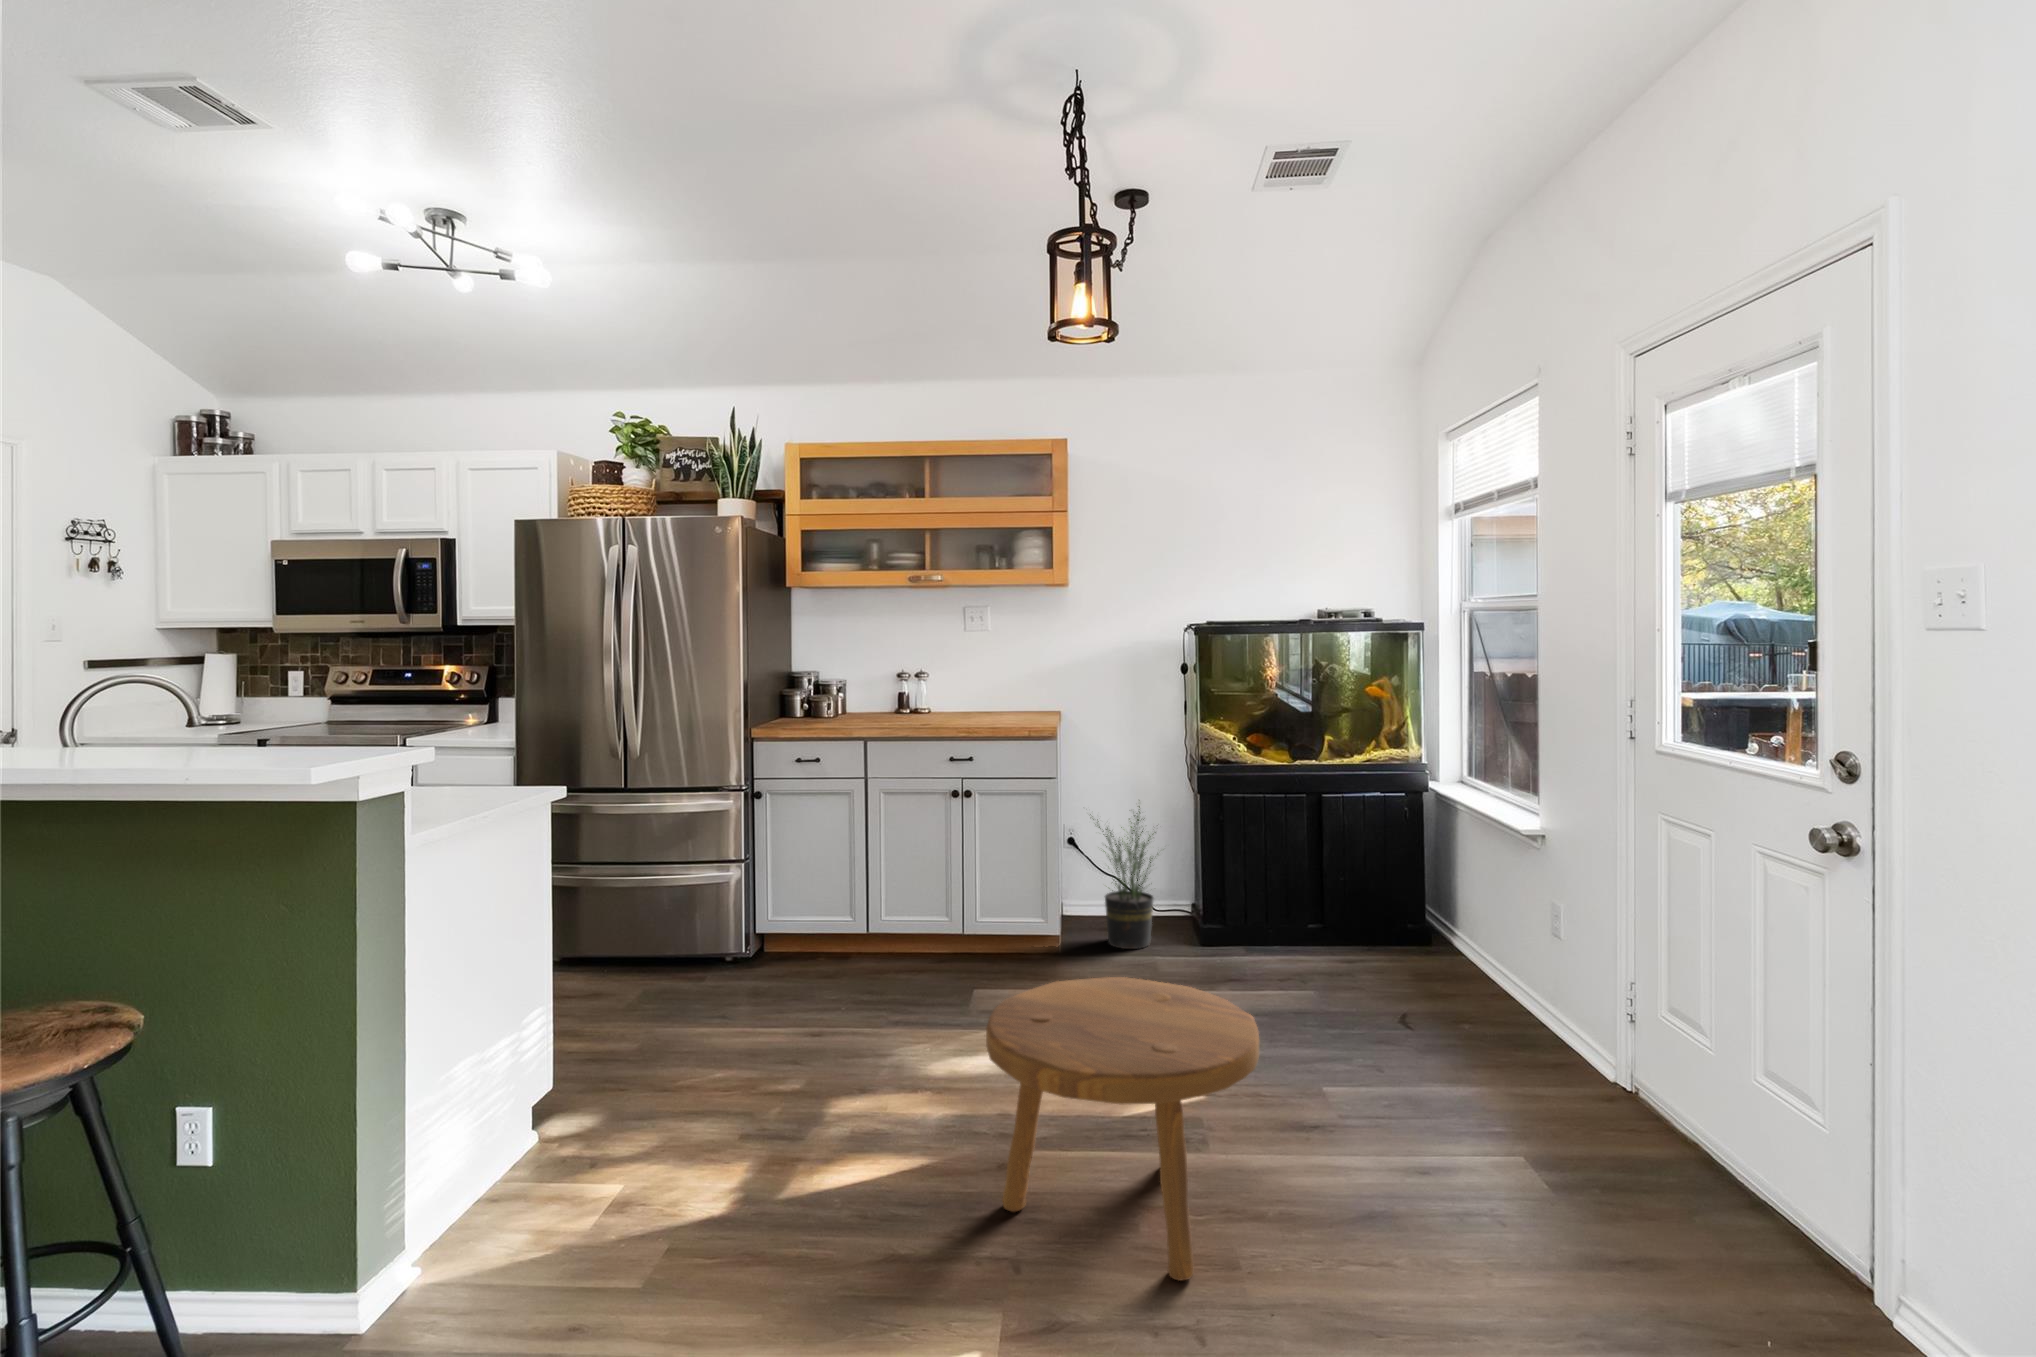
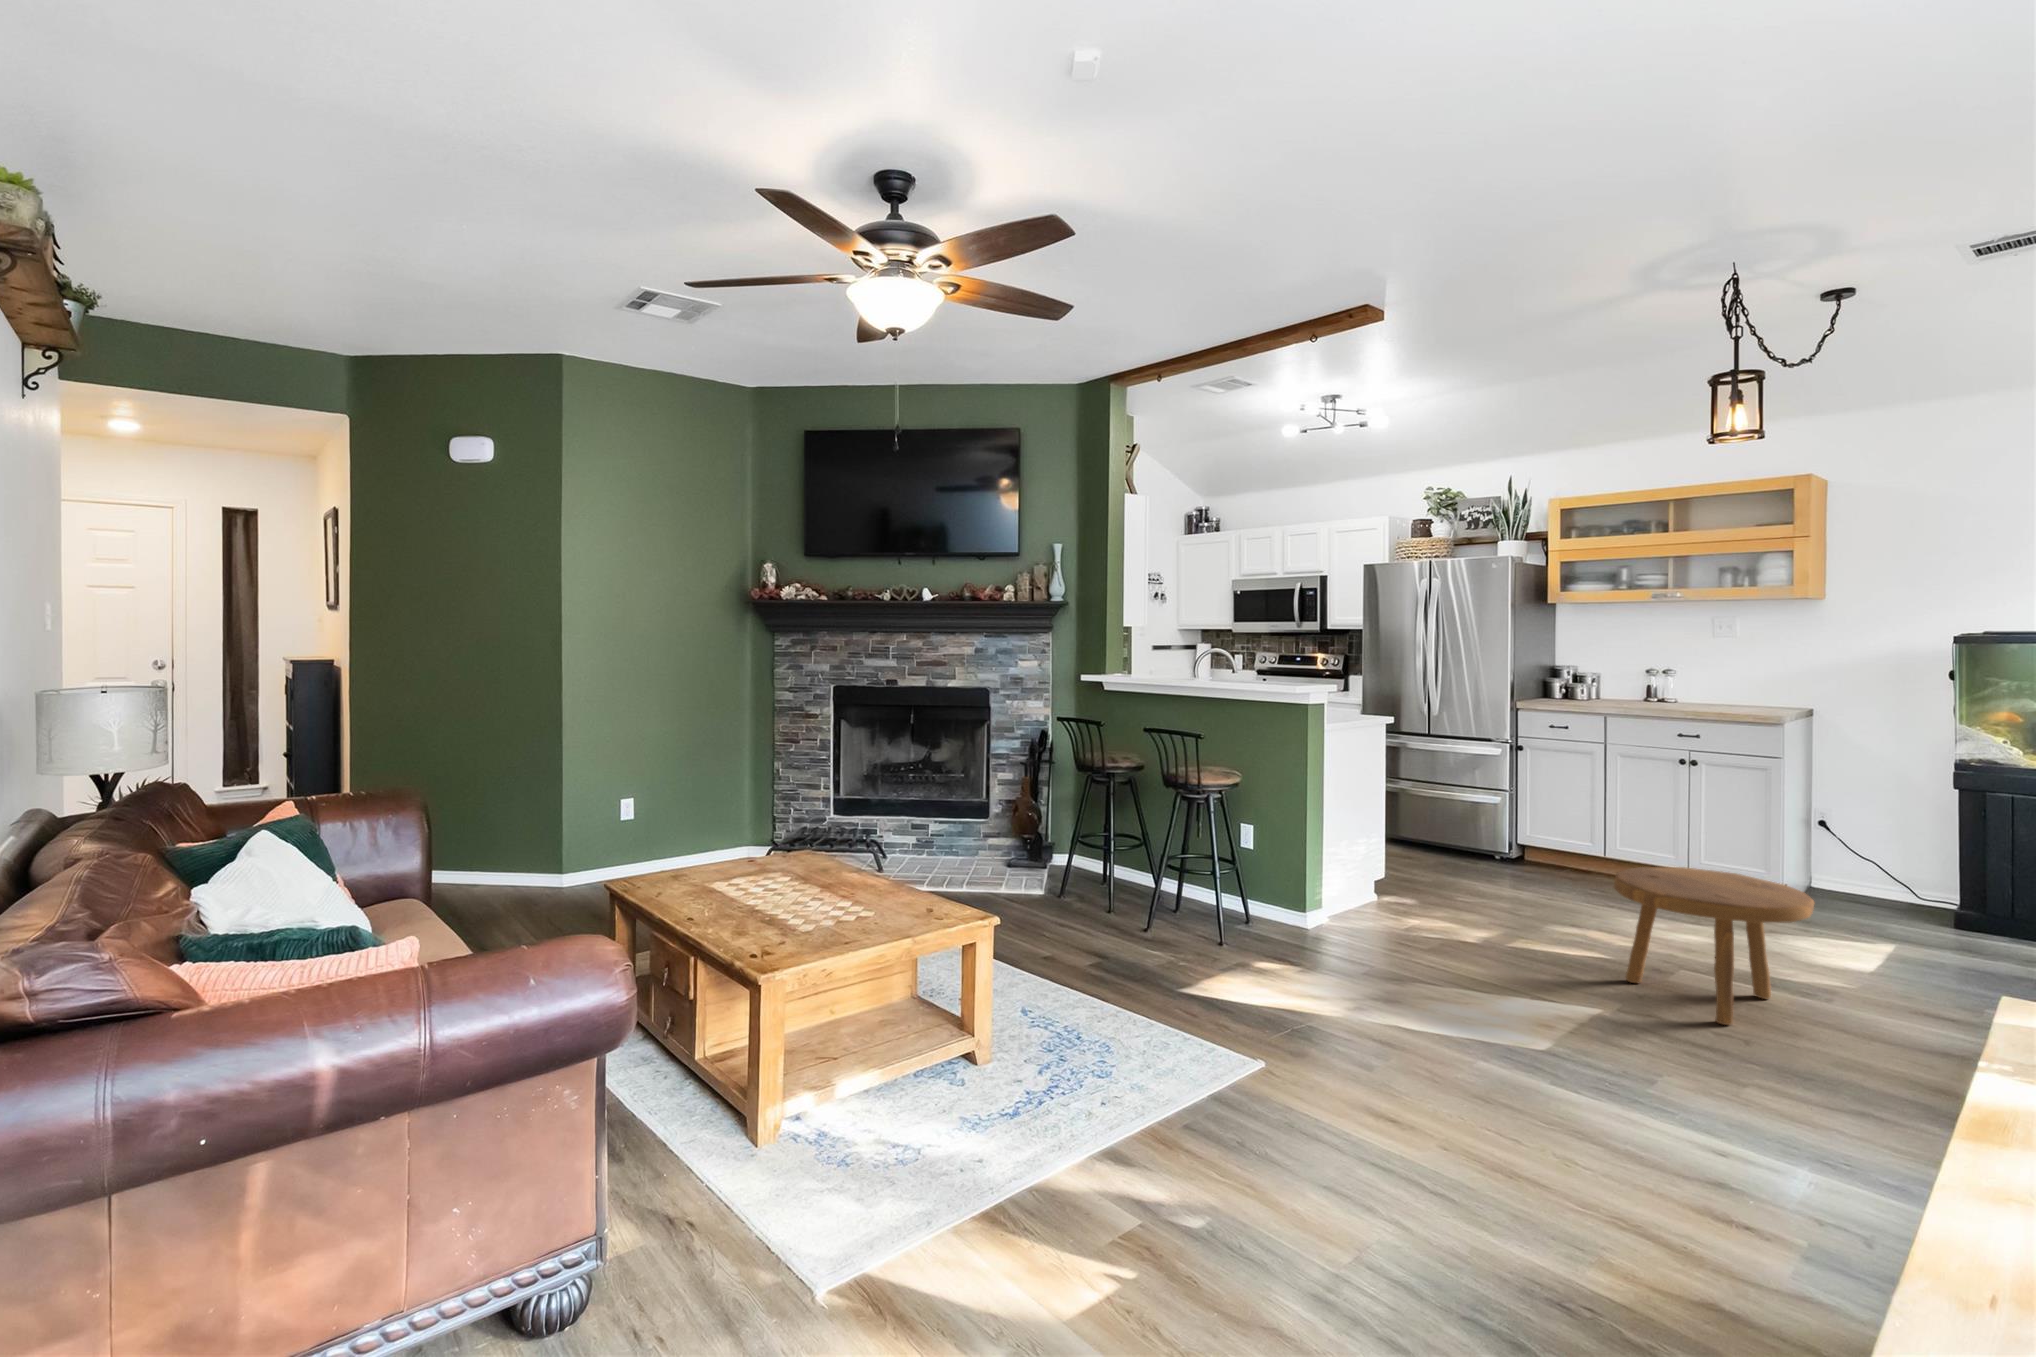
potted plant: present [1090,806,1158,949] -> none [1810,784,1913,913]

